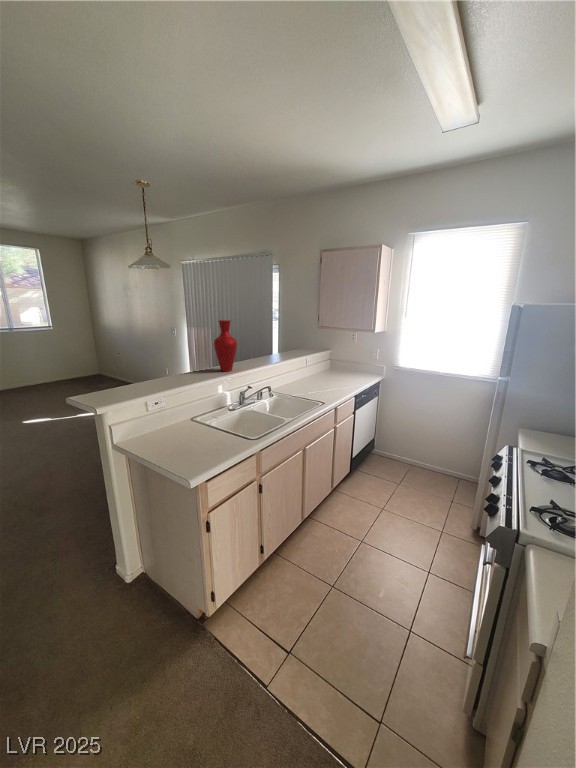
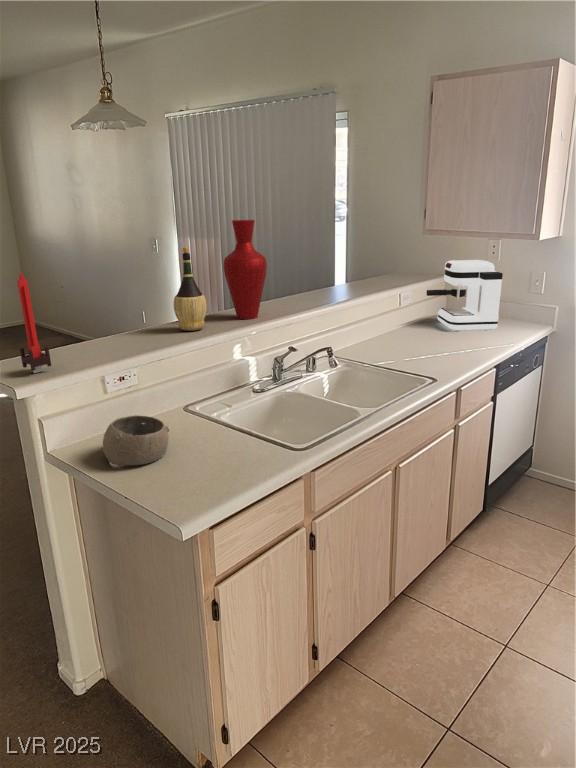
wine bottle: none [186,334,205,378] -> present [173,247,207,331]
coffee maker: none [320,342,357,378] -> present [426,260,503,331]
candle: none [100,348,118,401] -> present [17,274,51,373]
bowl: none [146,424,184,451] -> present [102,415,169,465]

